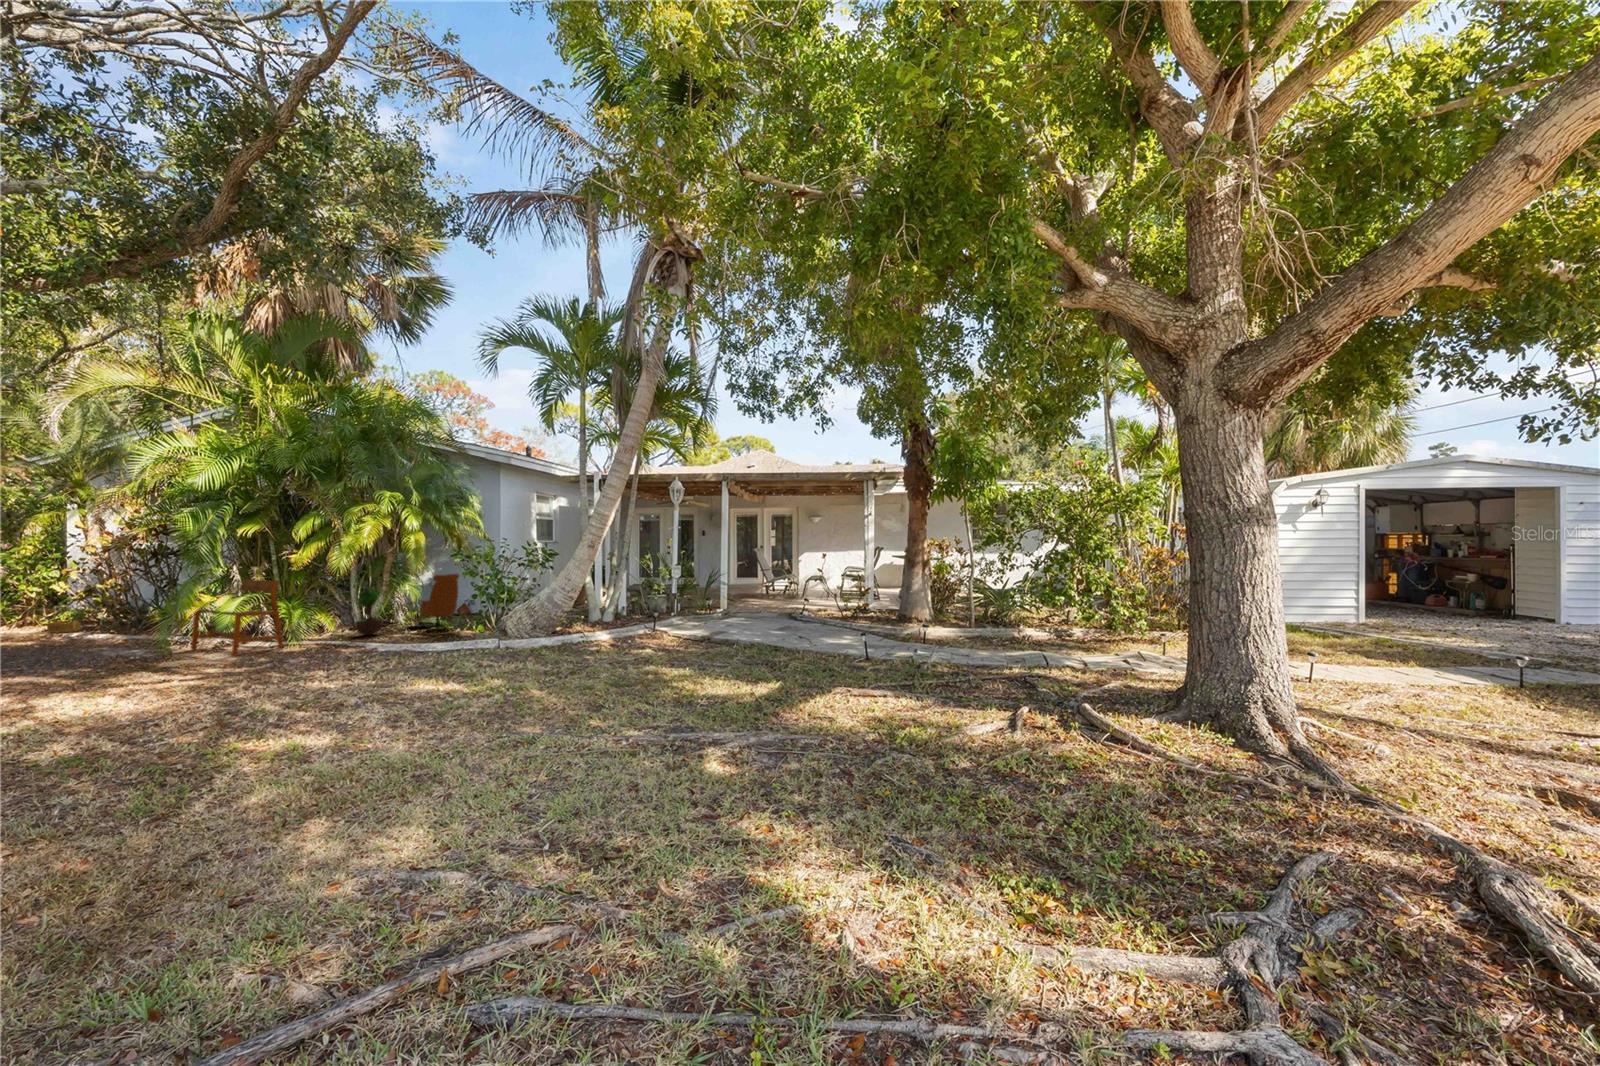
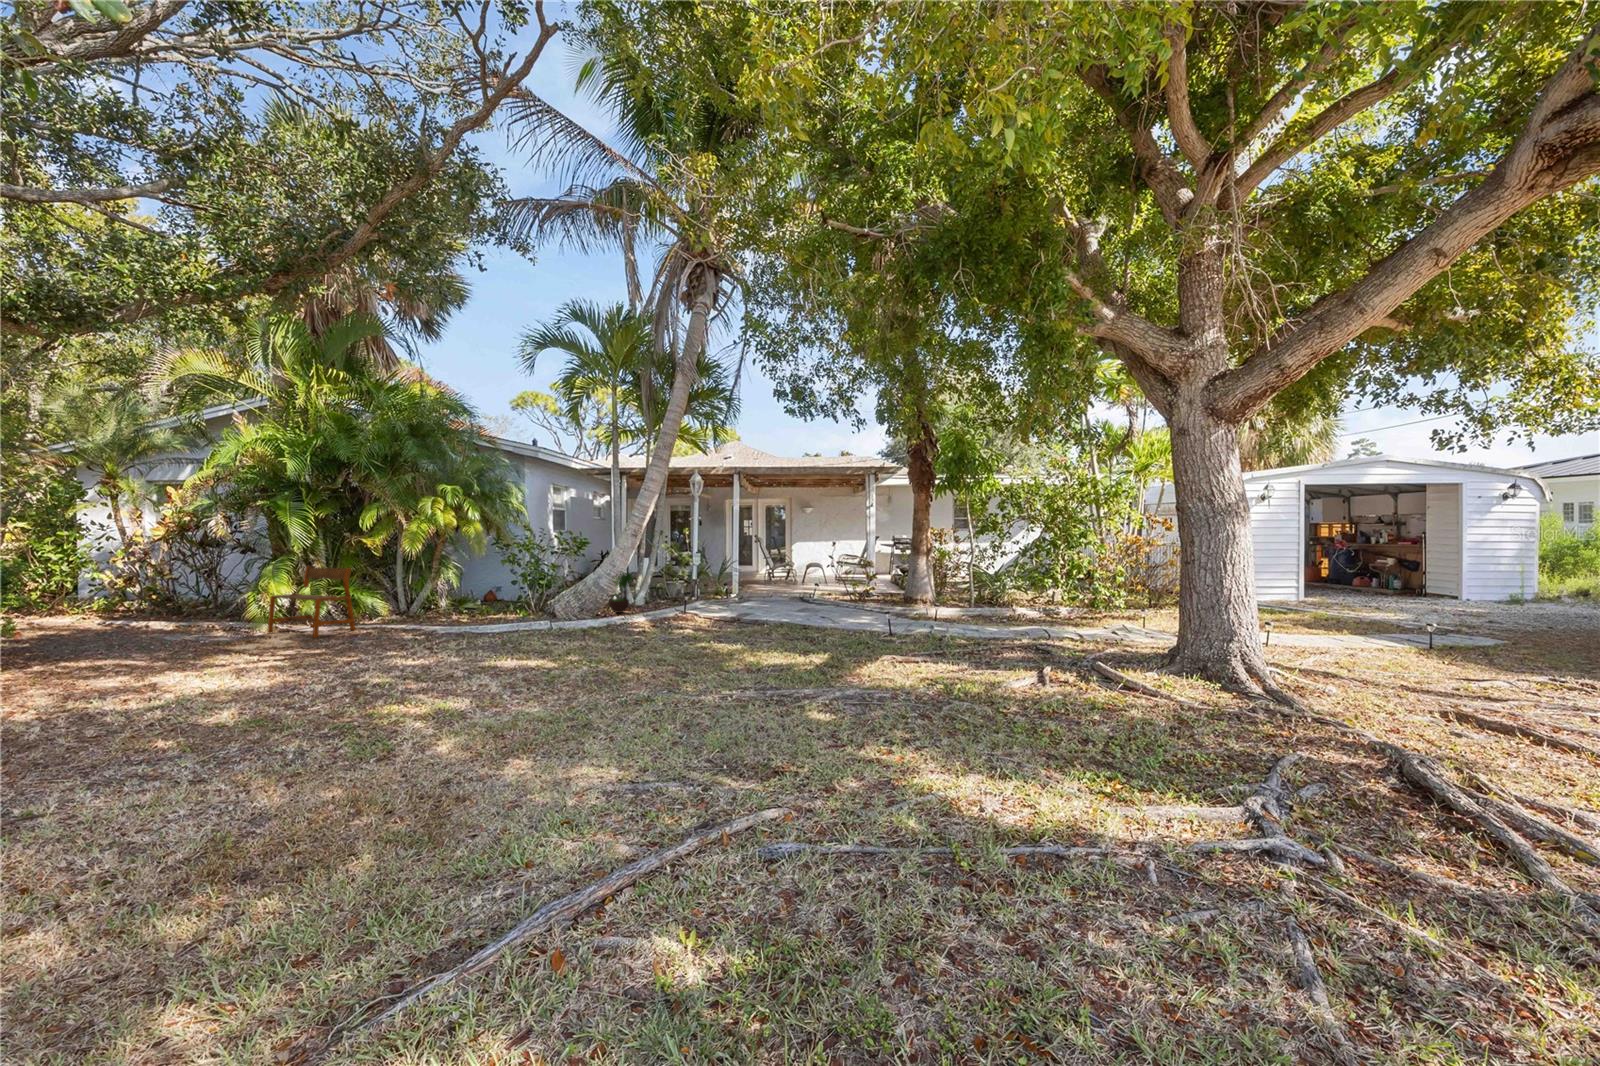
lounge chair: present [409,573,459,631] -> none [455,562,507,616]
potted tree: present [354,588,383,635] -> present [609,571,633,613]
woven basket: present [47,607,81,633] -> none [103,595,135,620]

